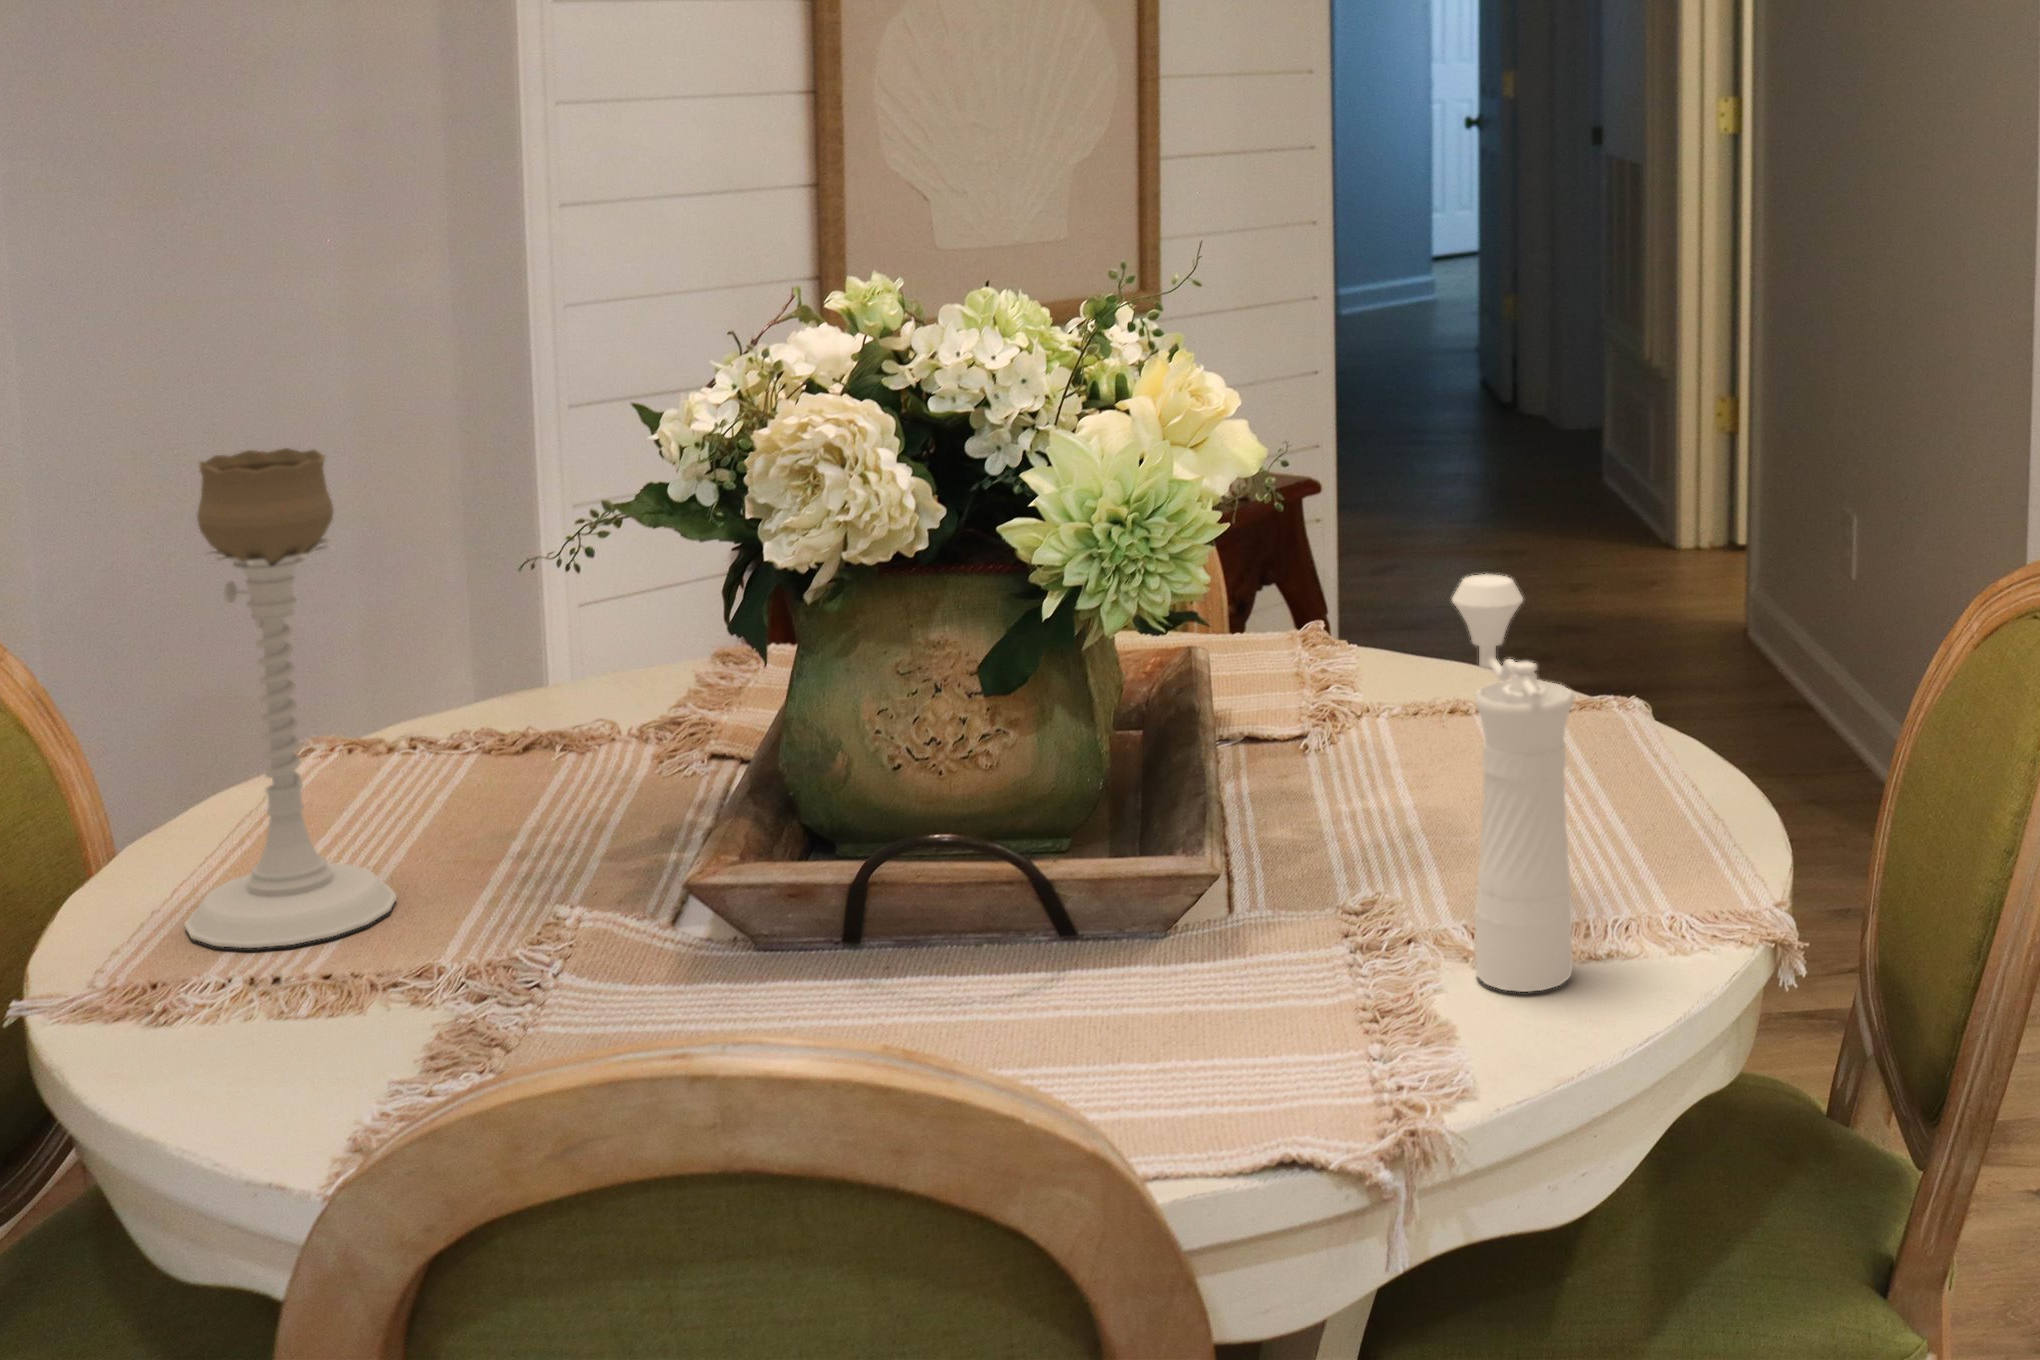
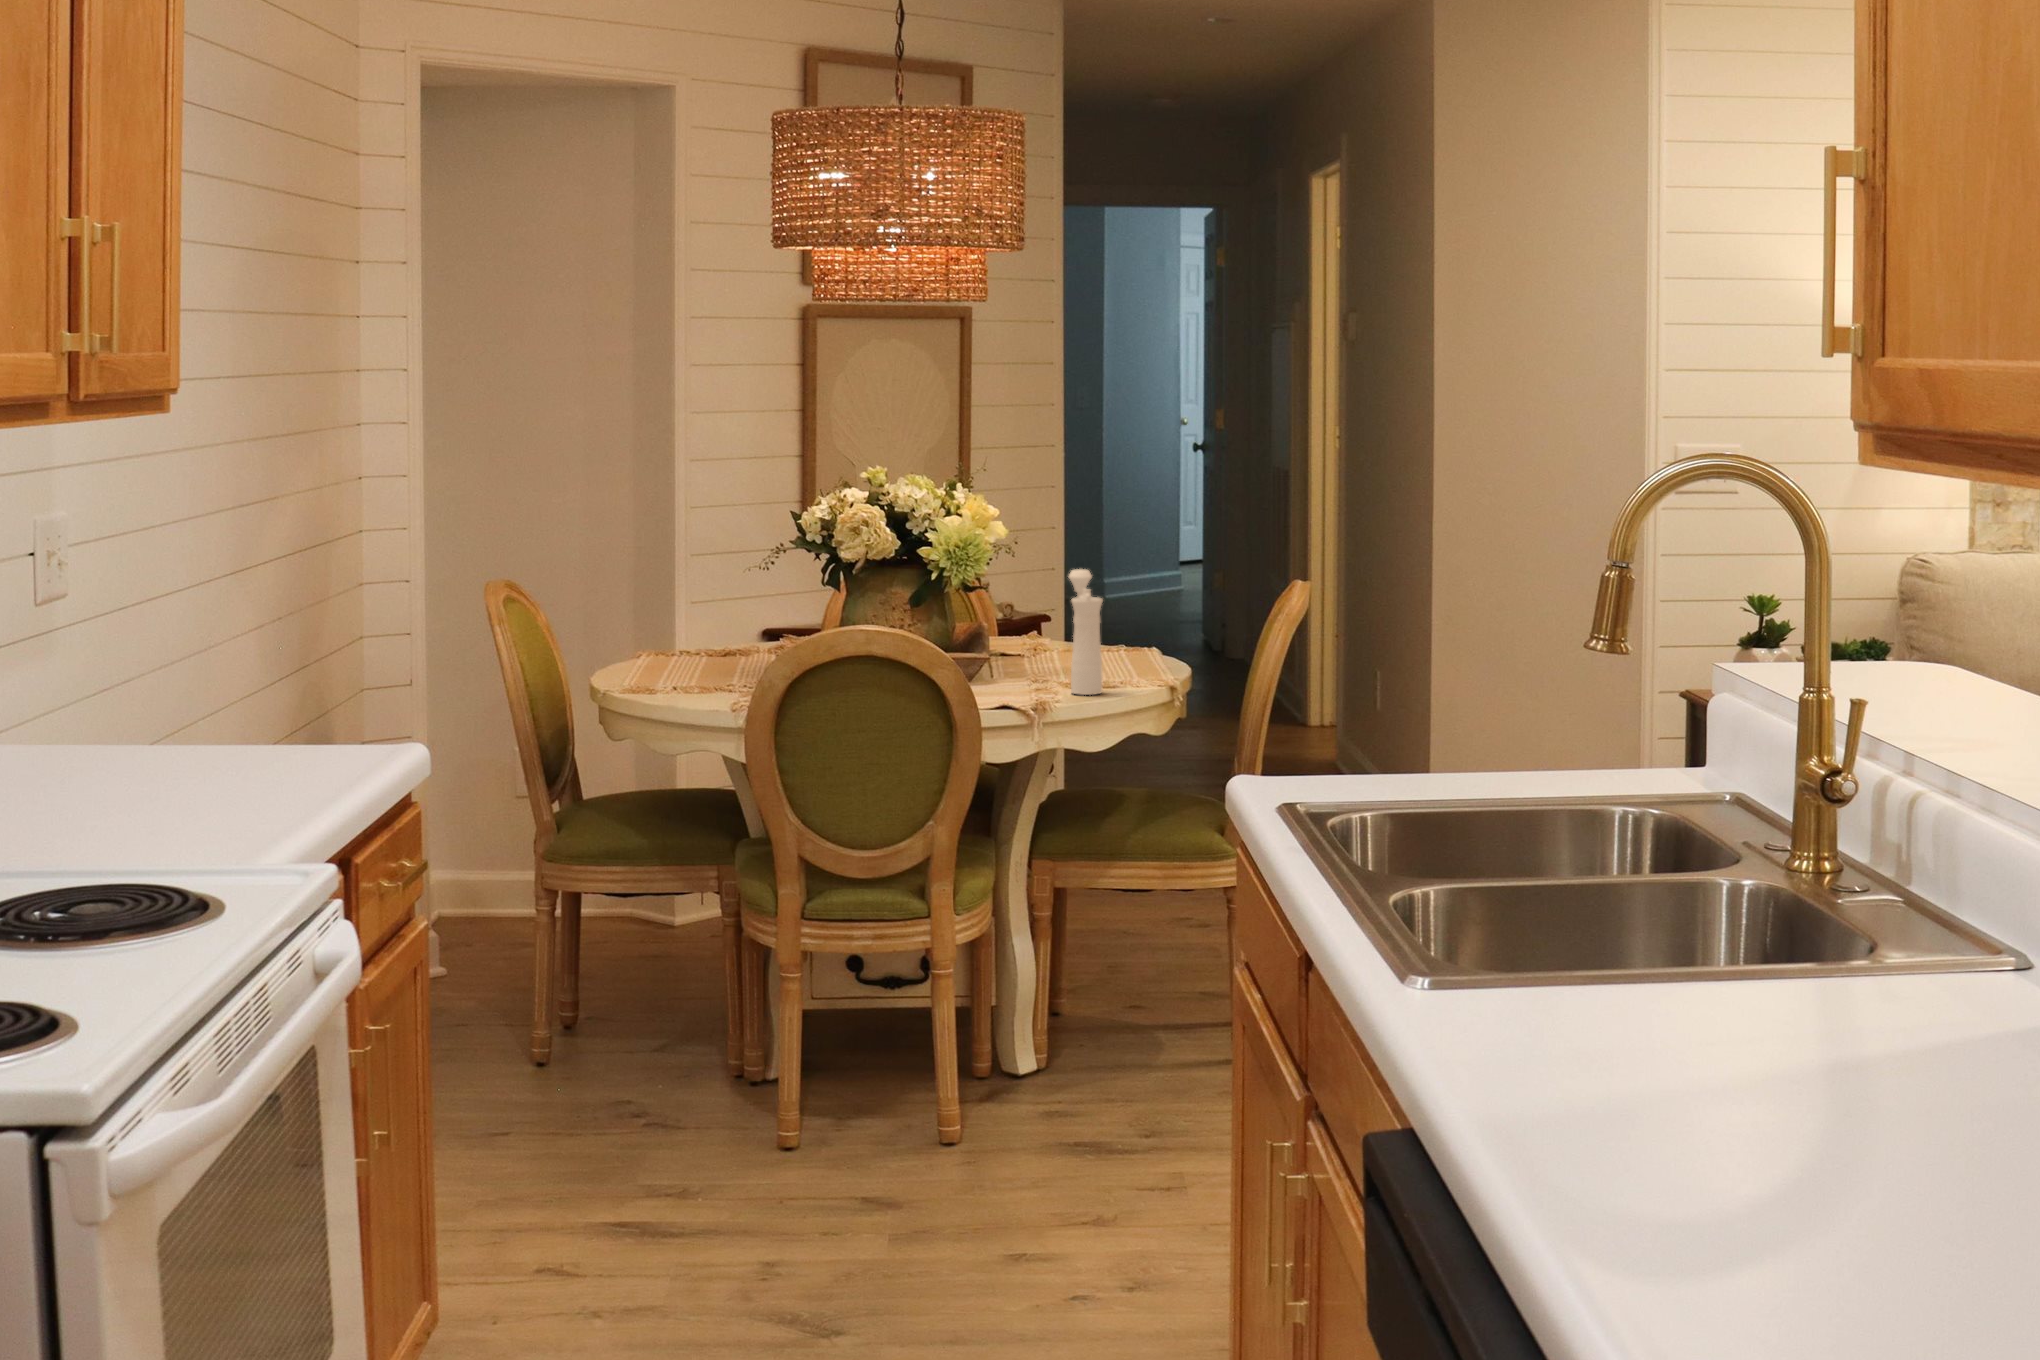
candle holder: present [185,448,396,948] -> none [645,523,710,684]

